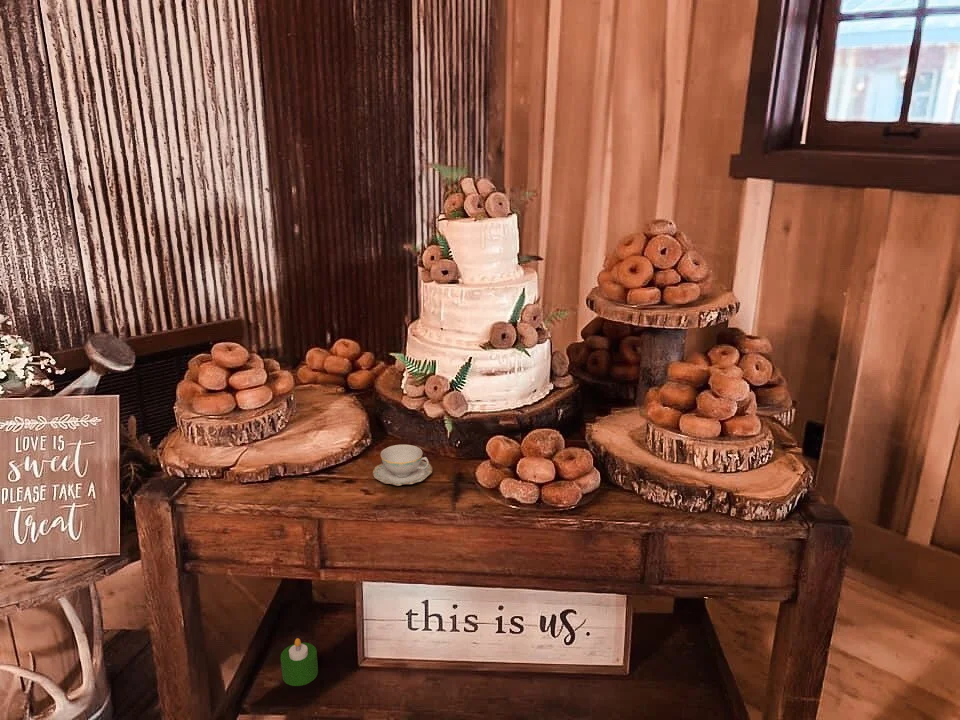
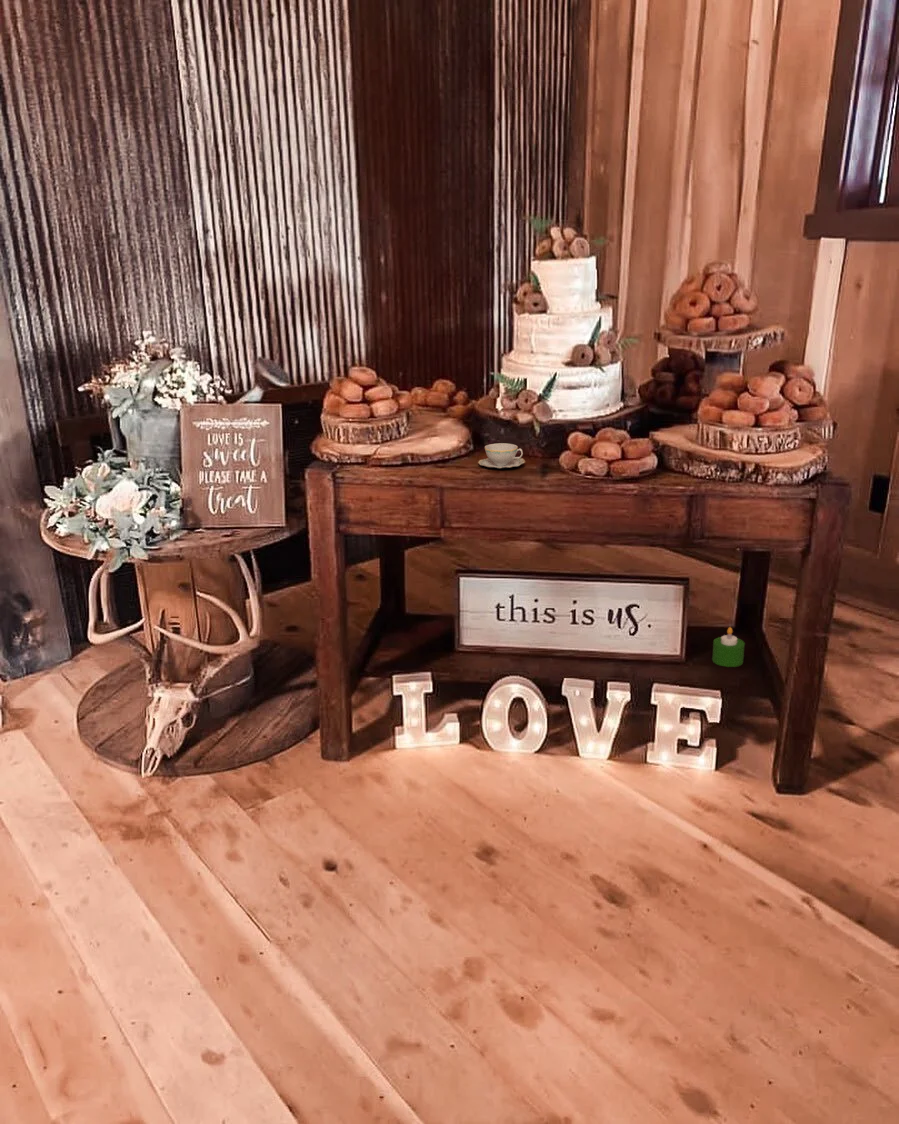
candle: present [281,638,318,686] -> present [712,627,744,667]

